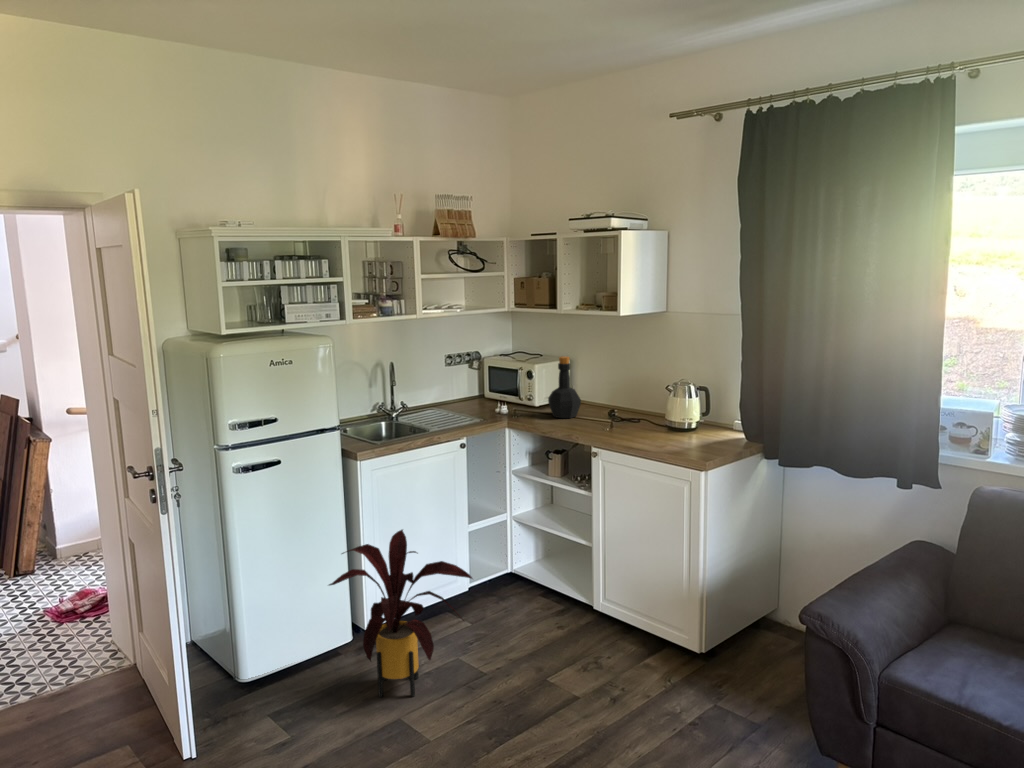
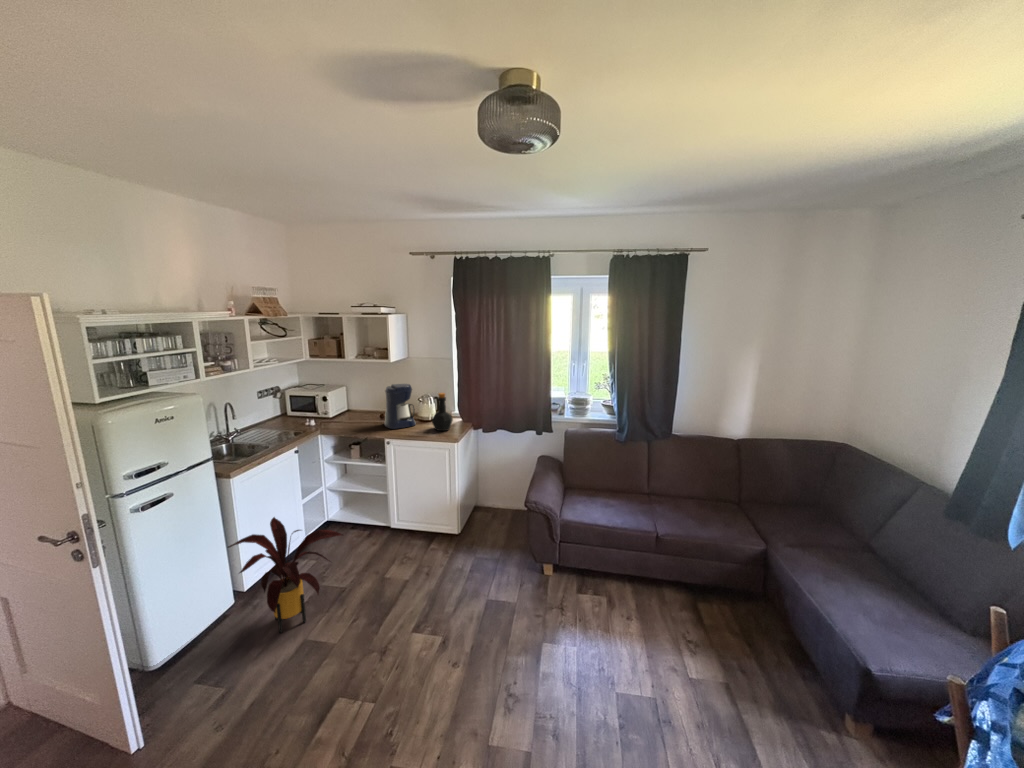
coffee maker: none [602,355,656,434] -> present [385,384,416,429]
bottle: present [548,357,581,418] -> present [432,393,453,431]

